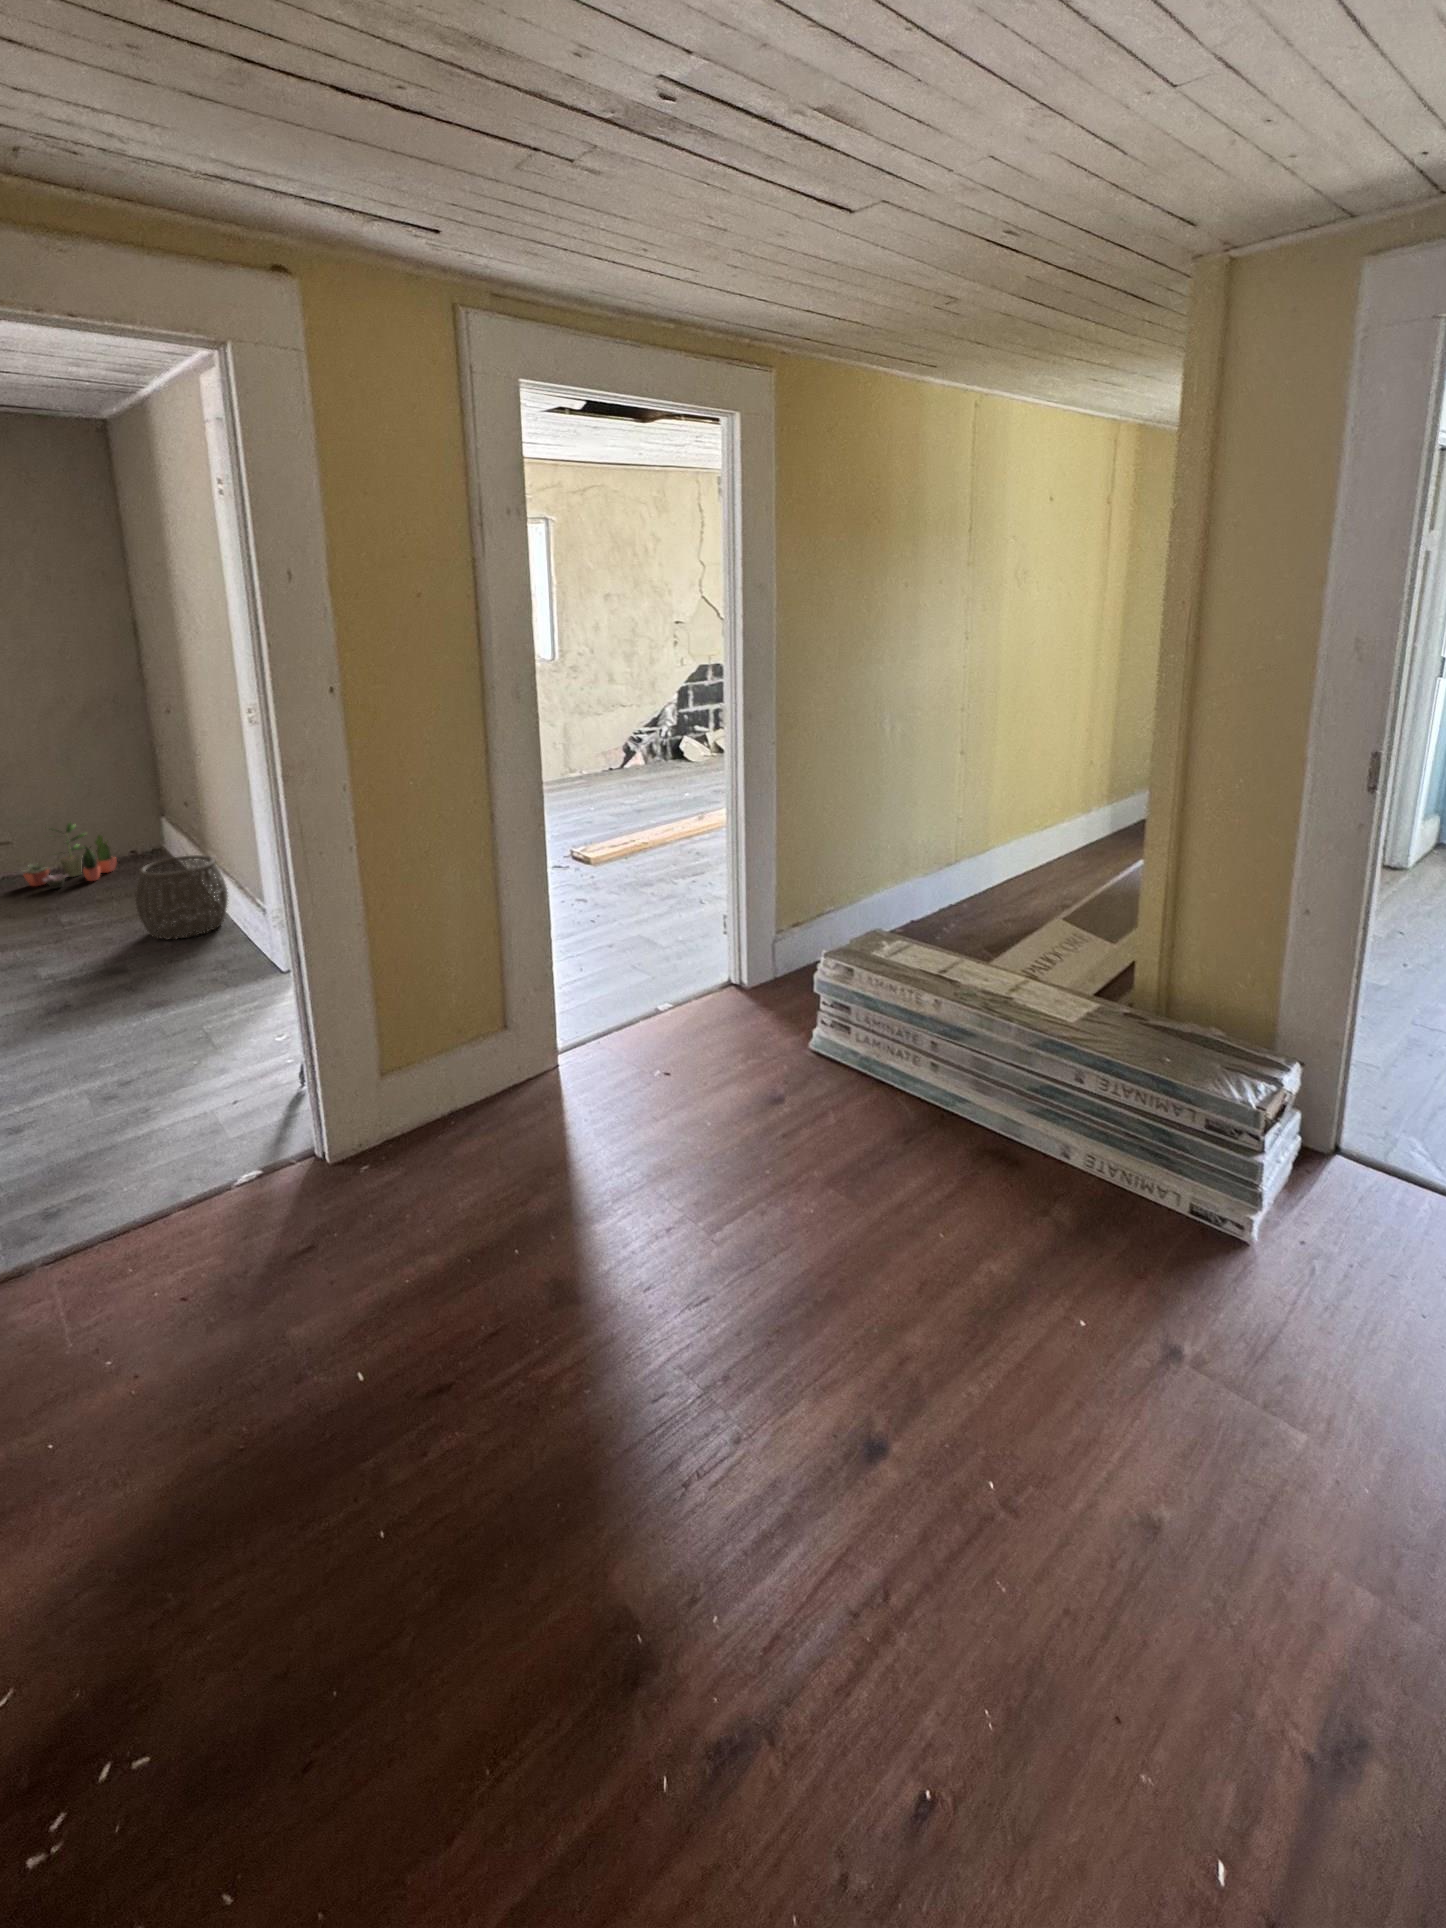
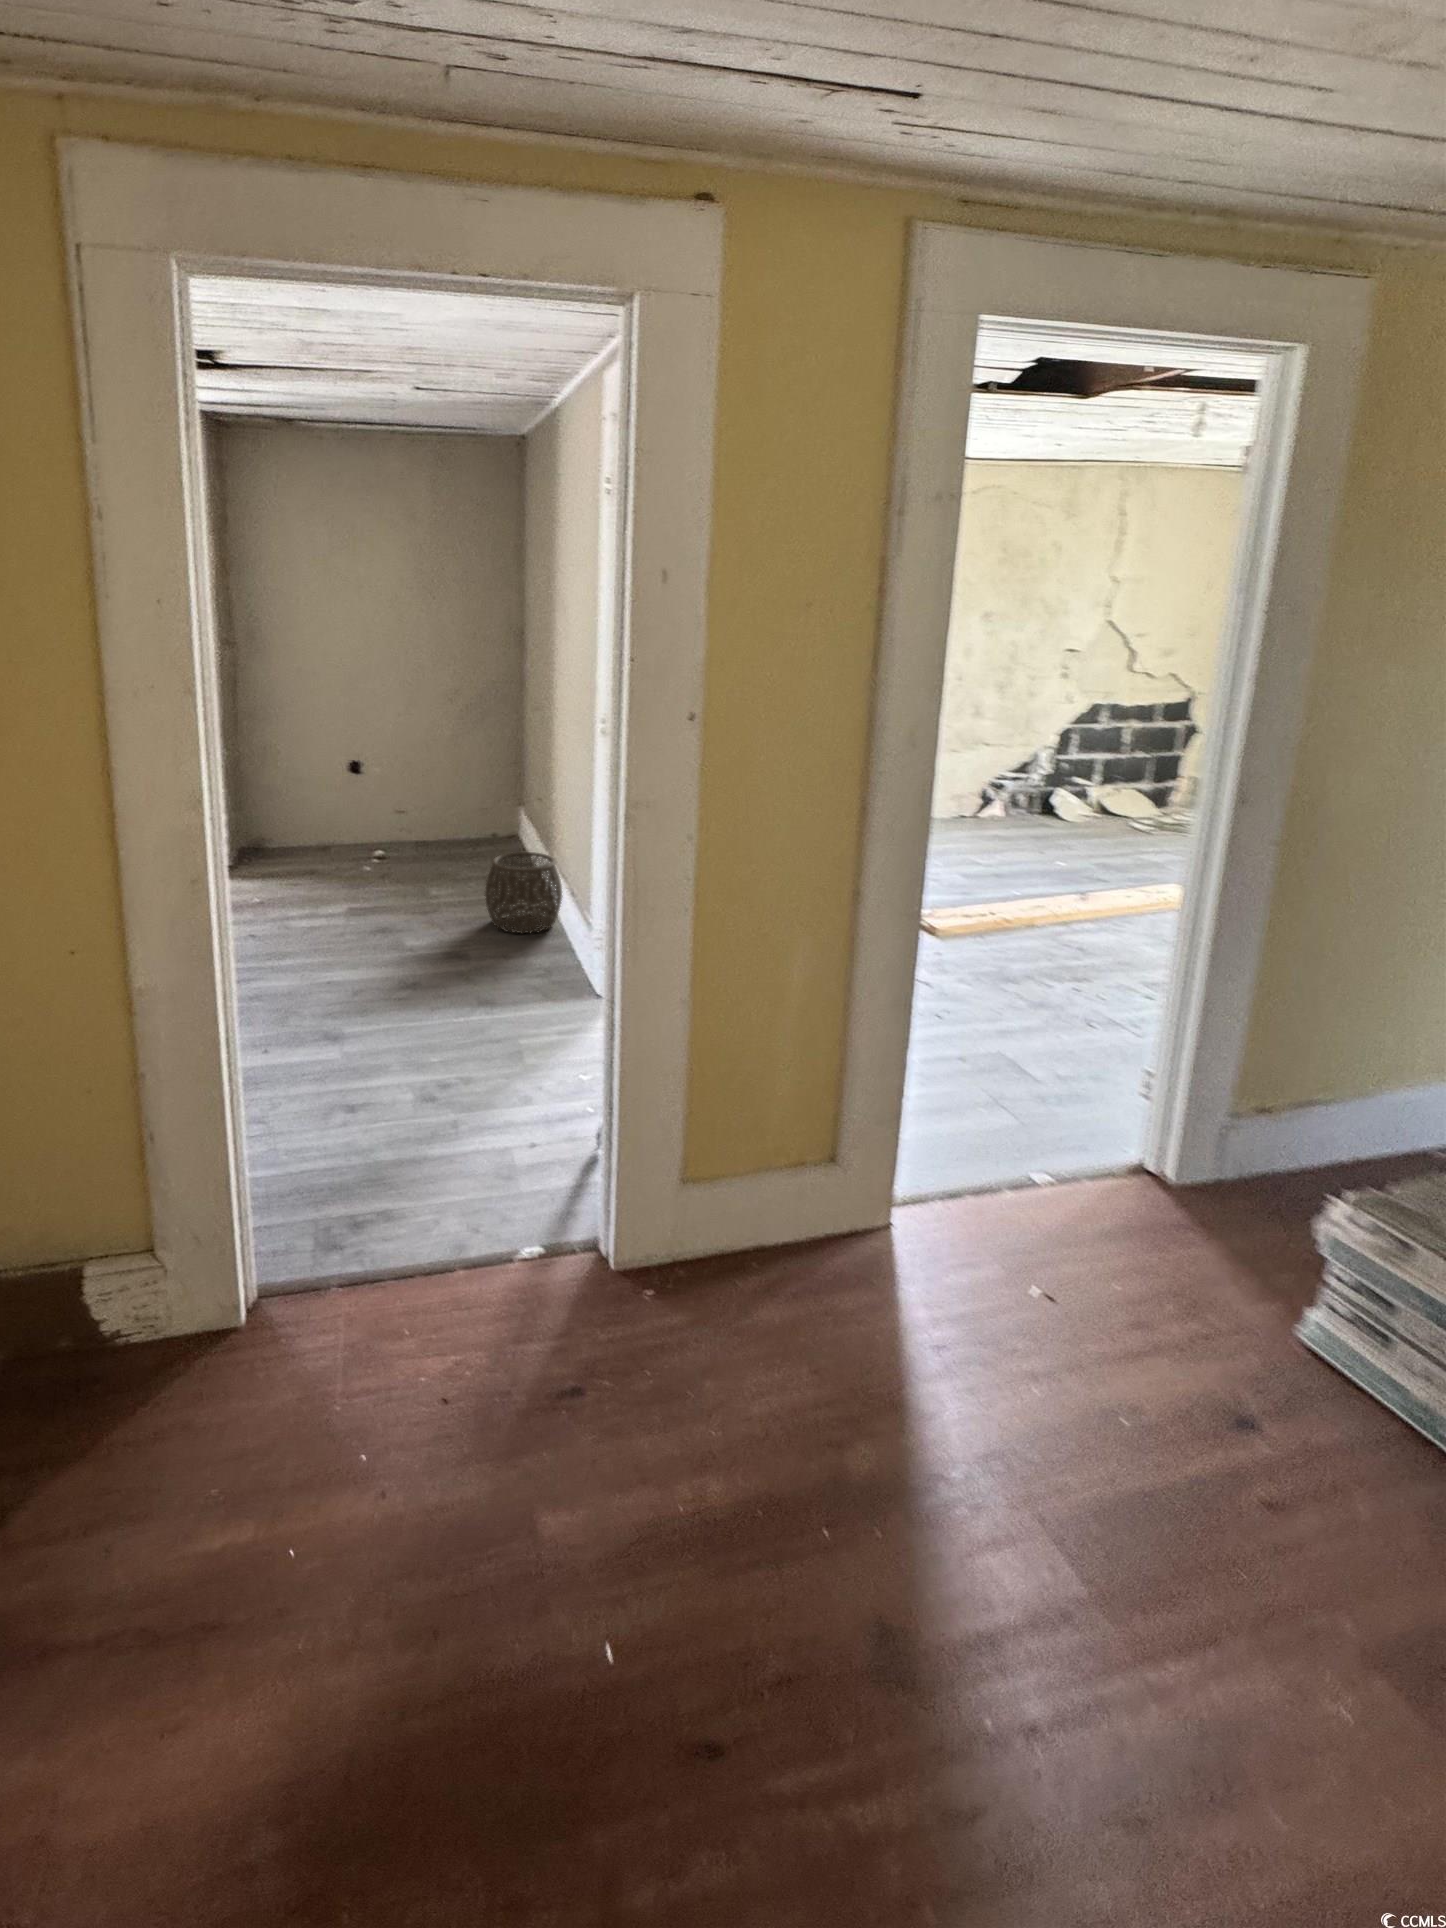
potted plant: present [24,823,117,889] -> none [409,800,481,858]

